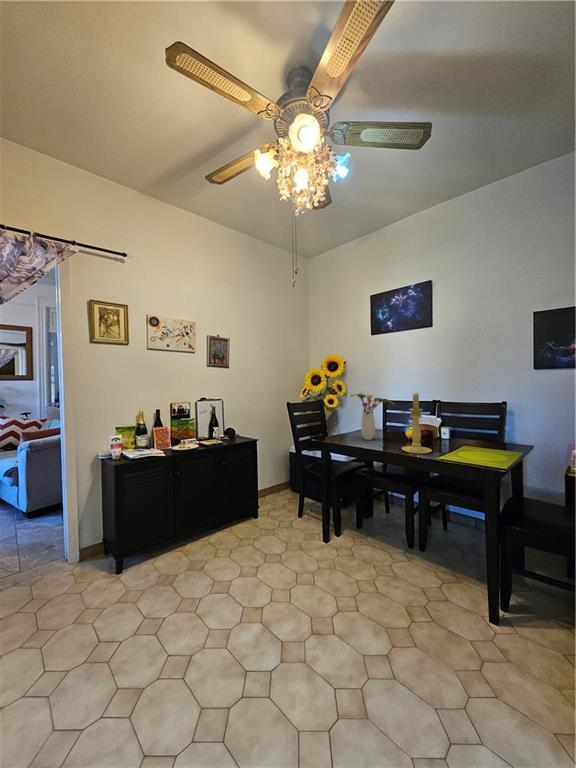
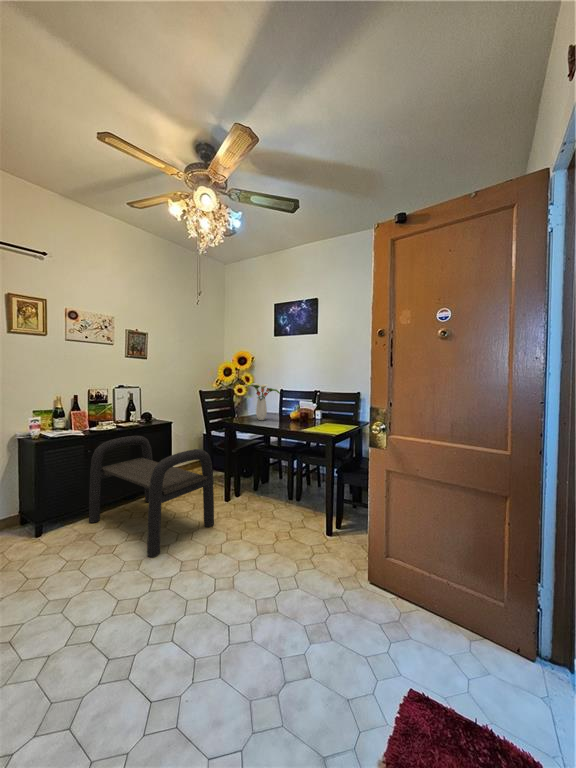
candle holder: present [402,393,432,454] -> none [280,385,300,428]
bench: none [170,456,316,631] -> present [89,436,214,557]

